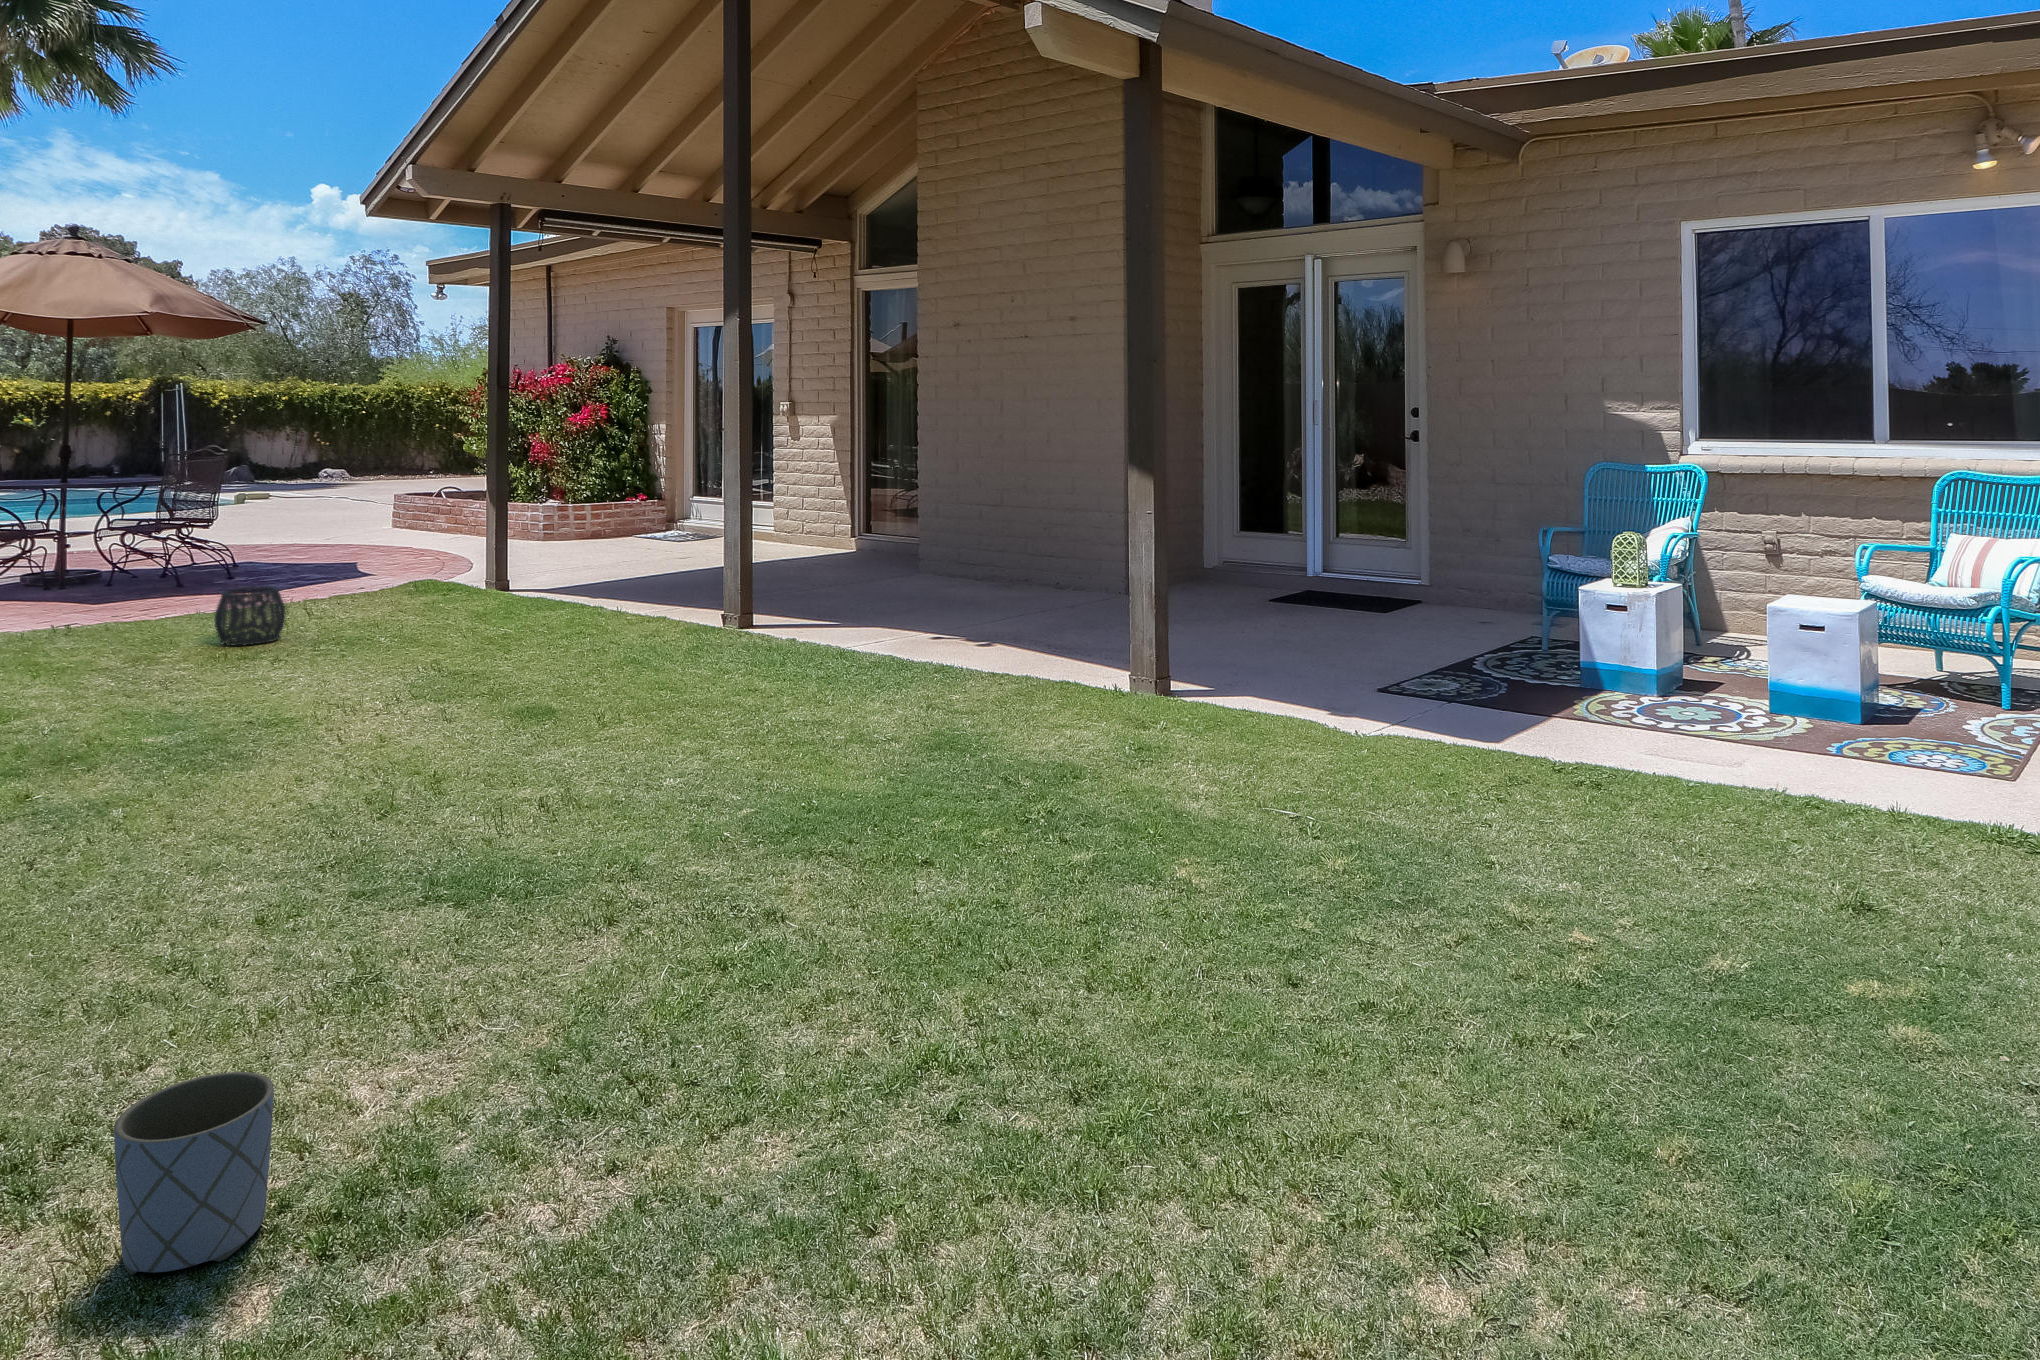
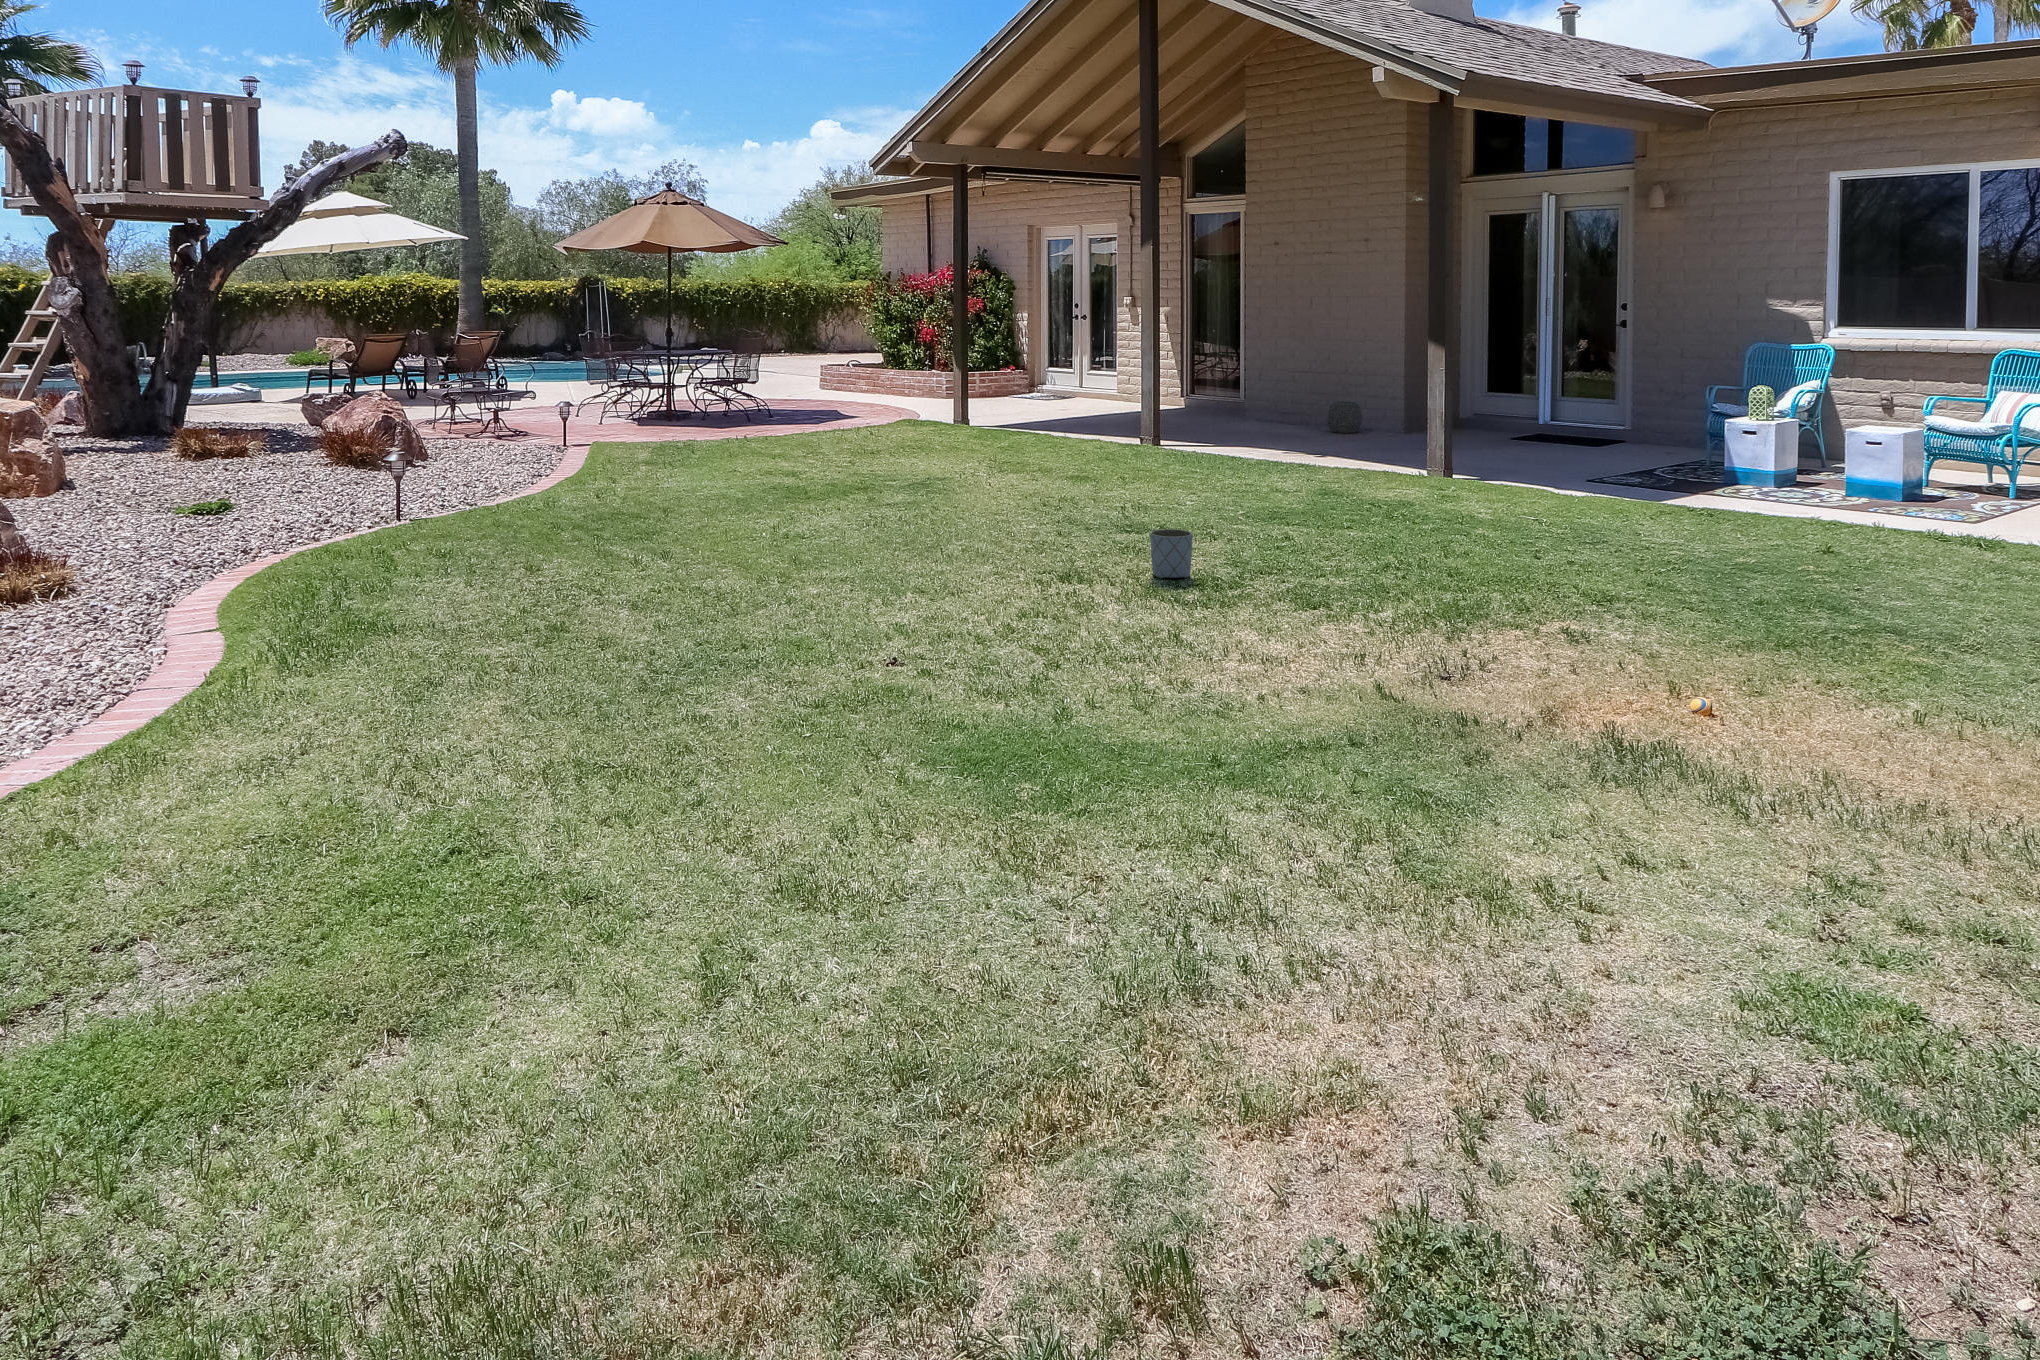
woven basket: present [215,586,286,646] -> present [1327,401,1362,433]

